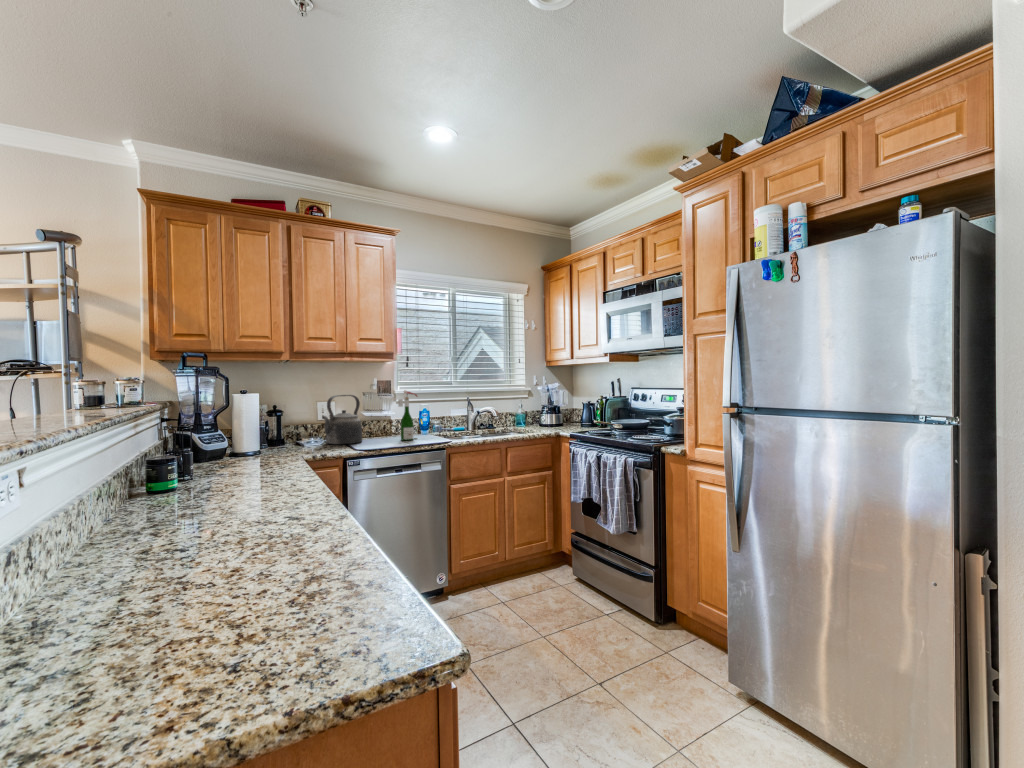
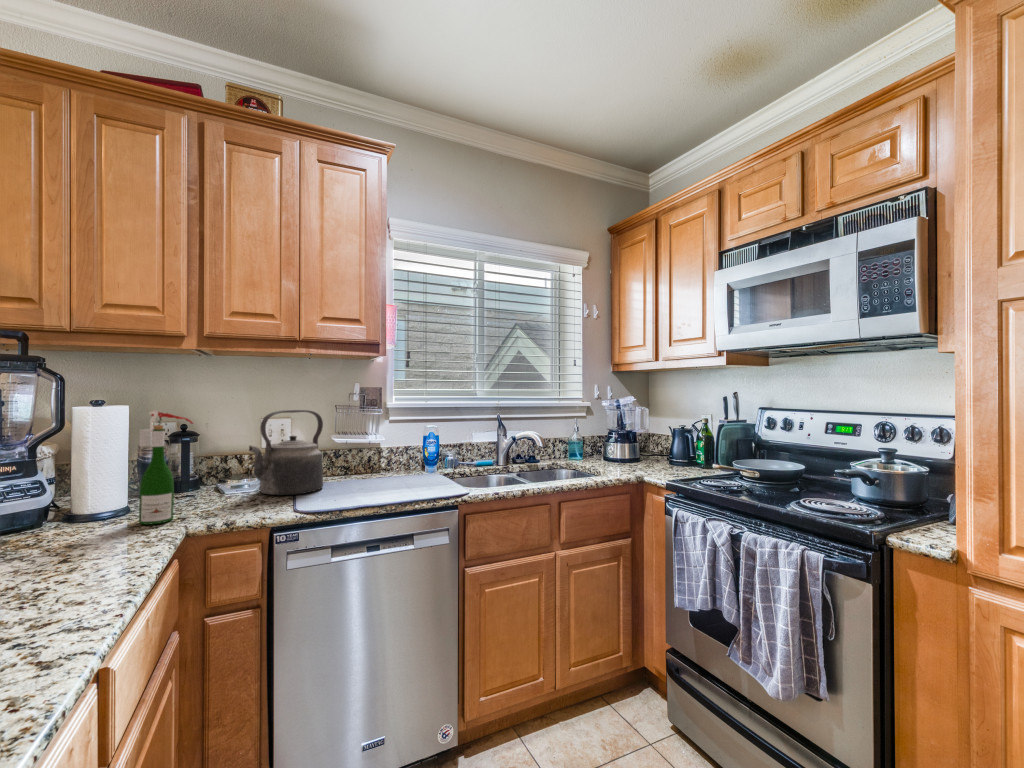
wine bottle: present [398,390,417,440] -> present [139,410,193,525]

